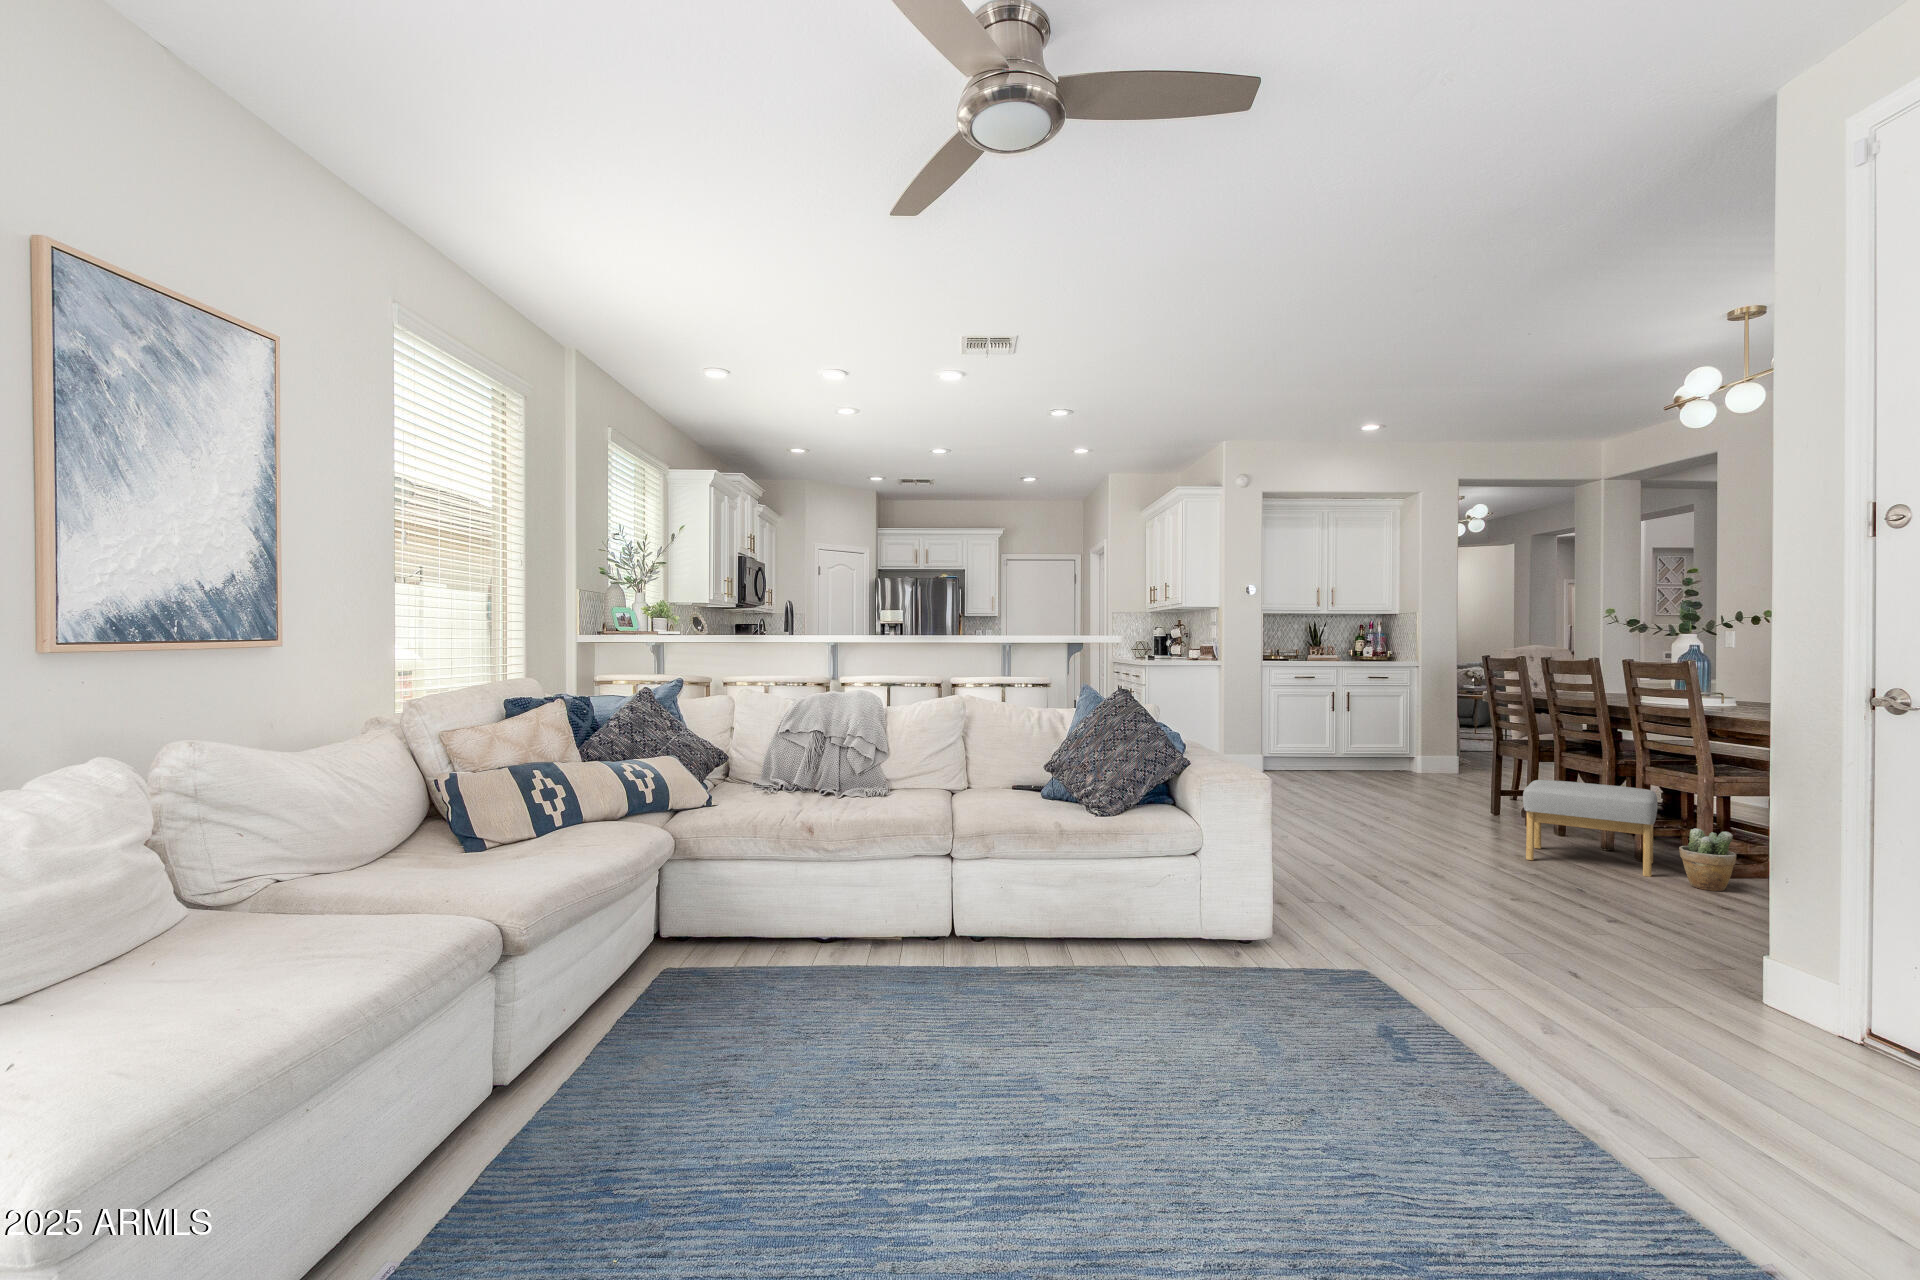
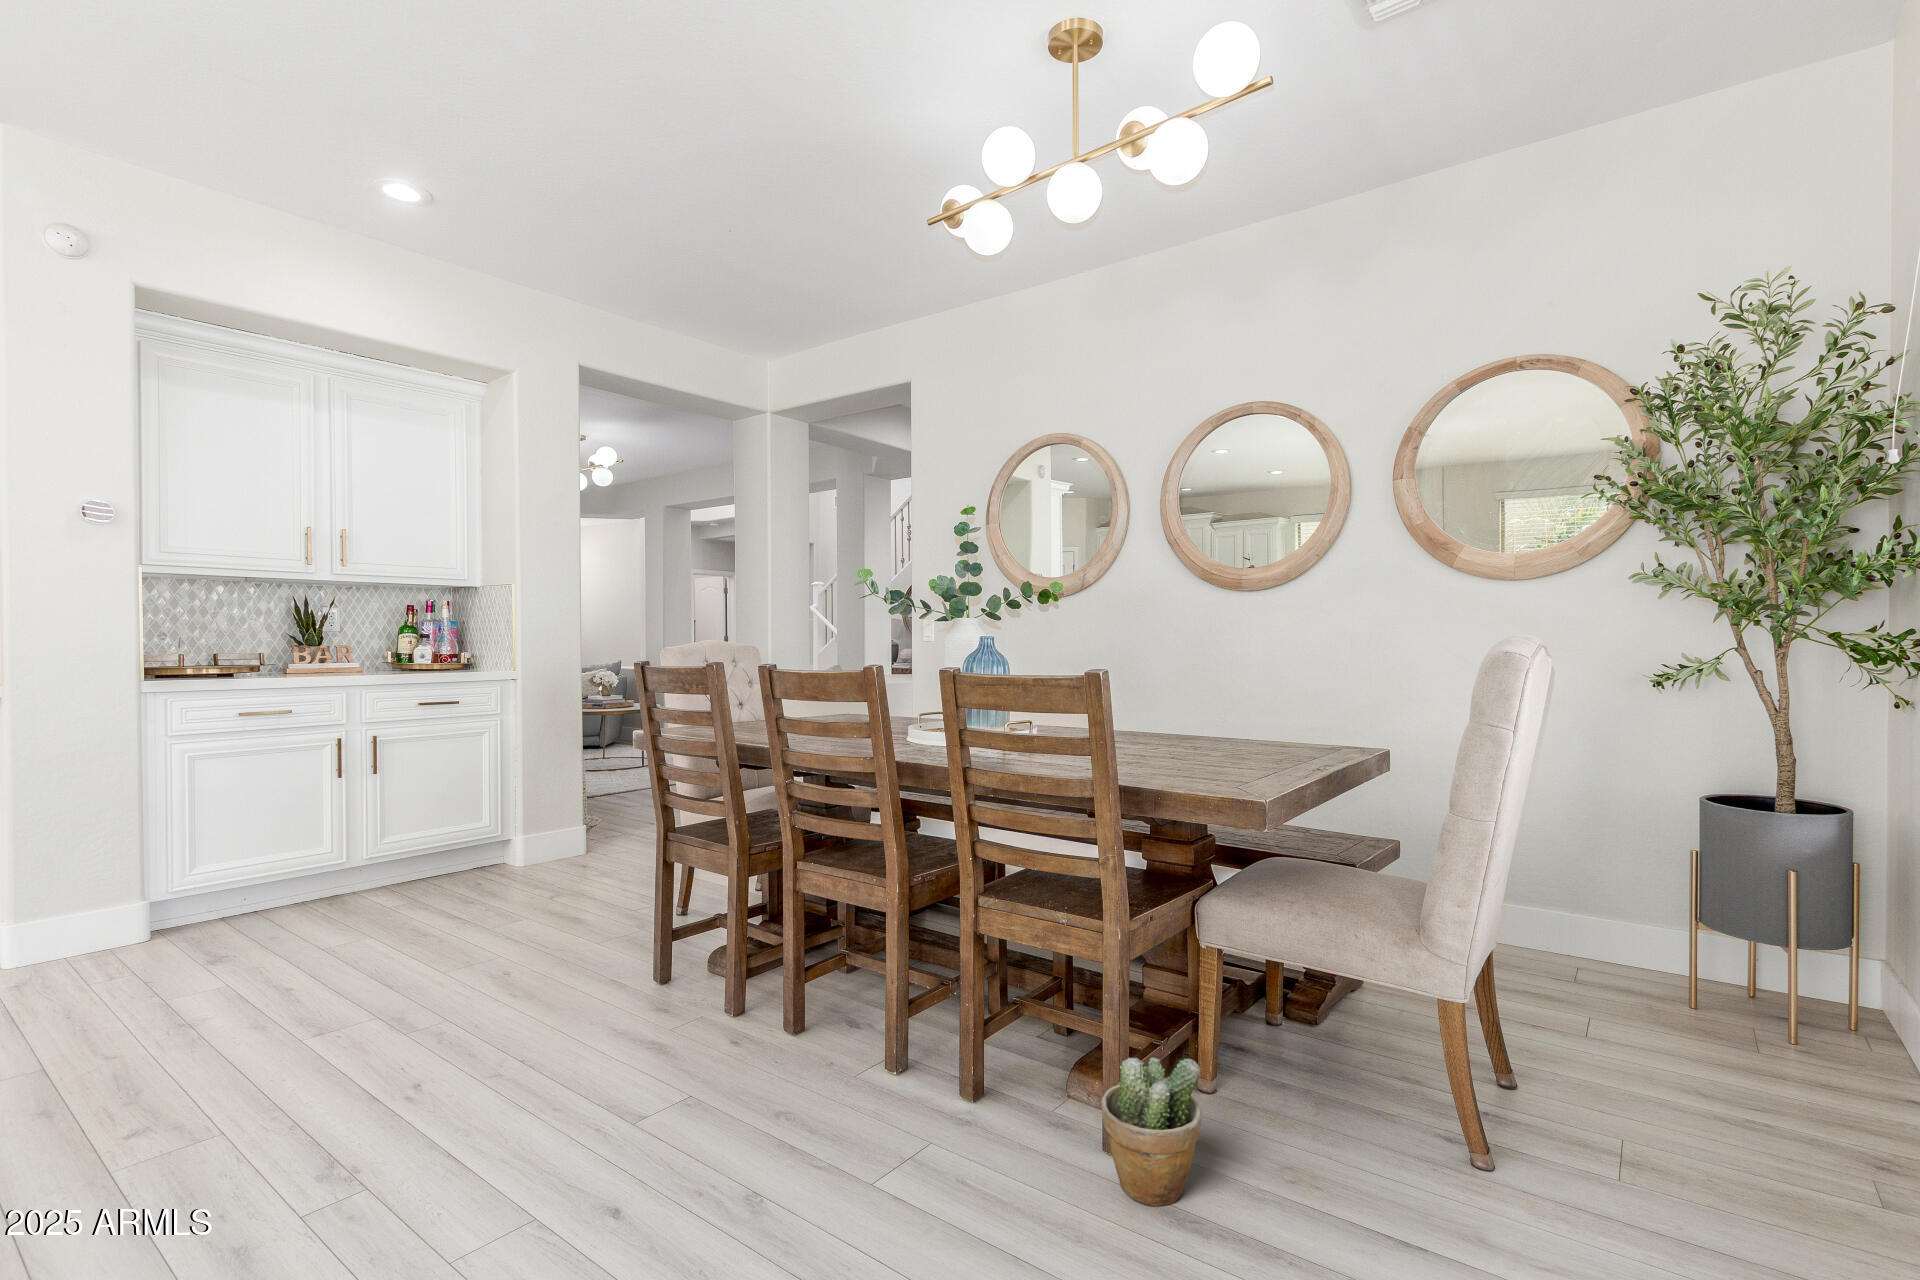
footstool: present [1523,780,1658,877] -> none [777,947,1050,1225]

